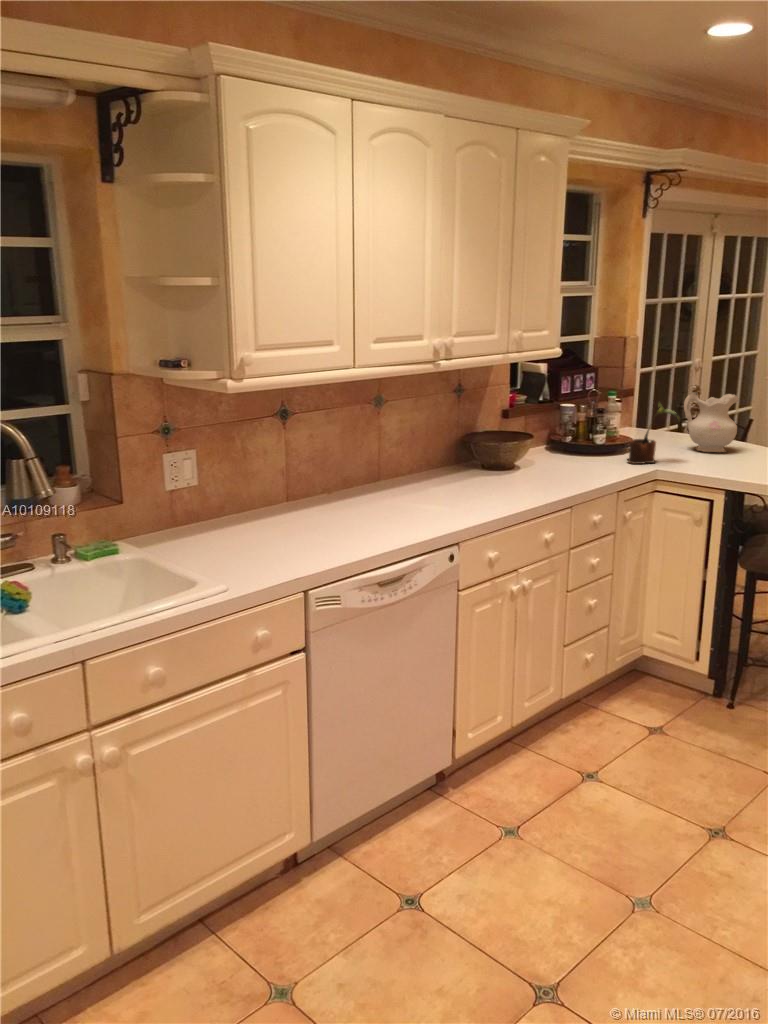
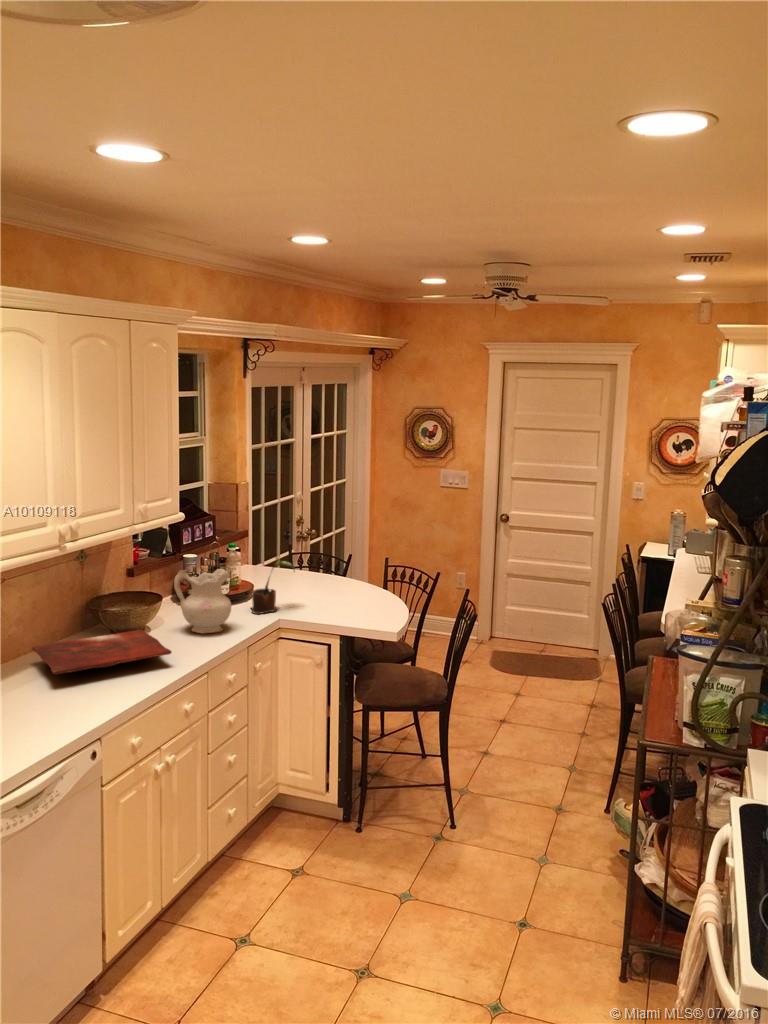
ceramic pitcher: present [684,392,739,452] -> present [174,569,231,633]
cutting board: none [408,462,536,490] -> present [32,630,172,674]

